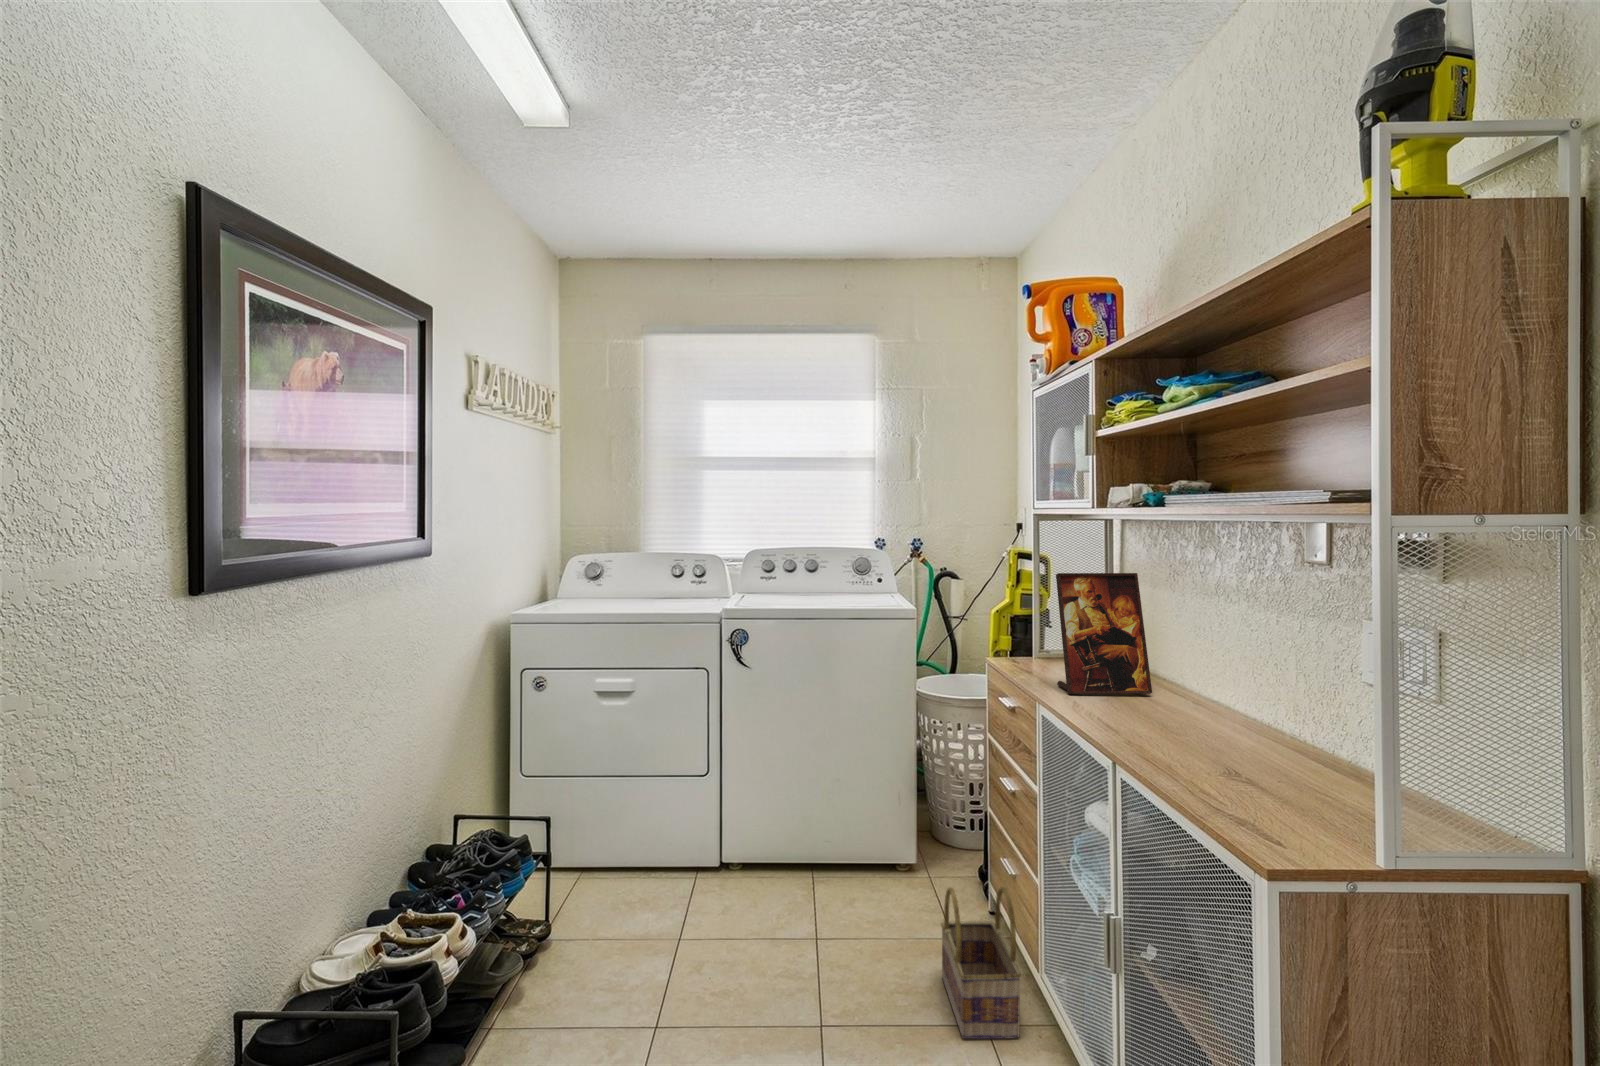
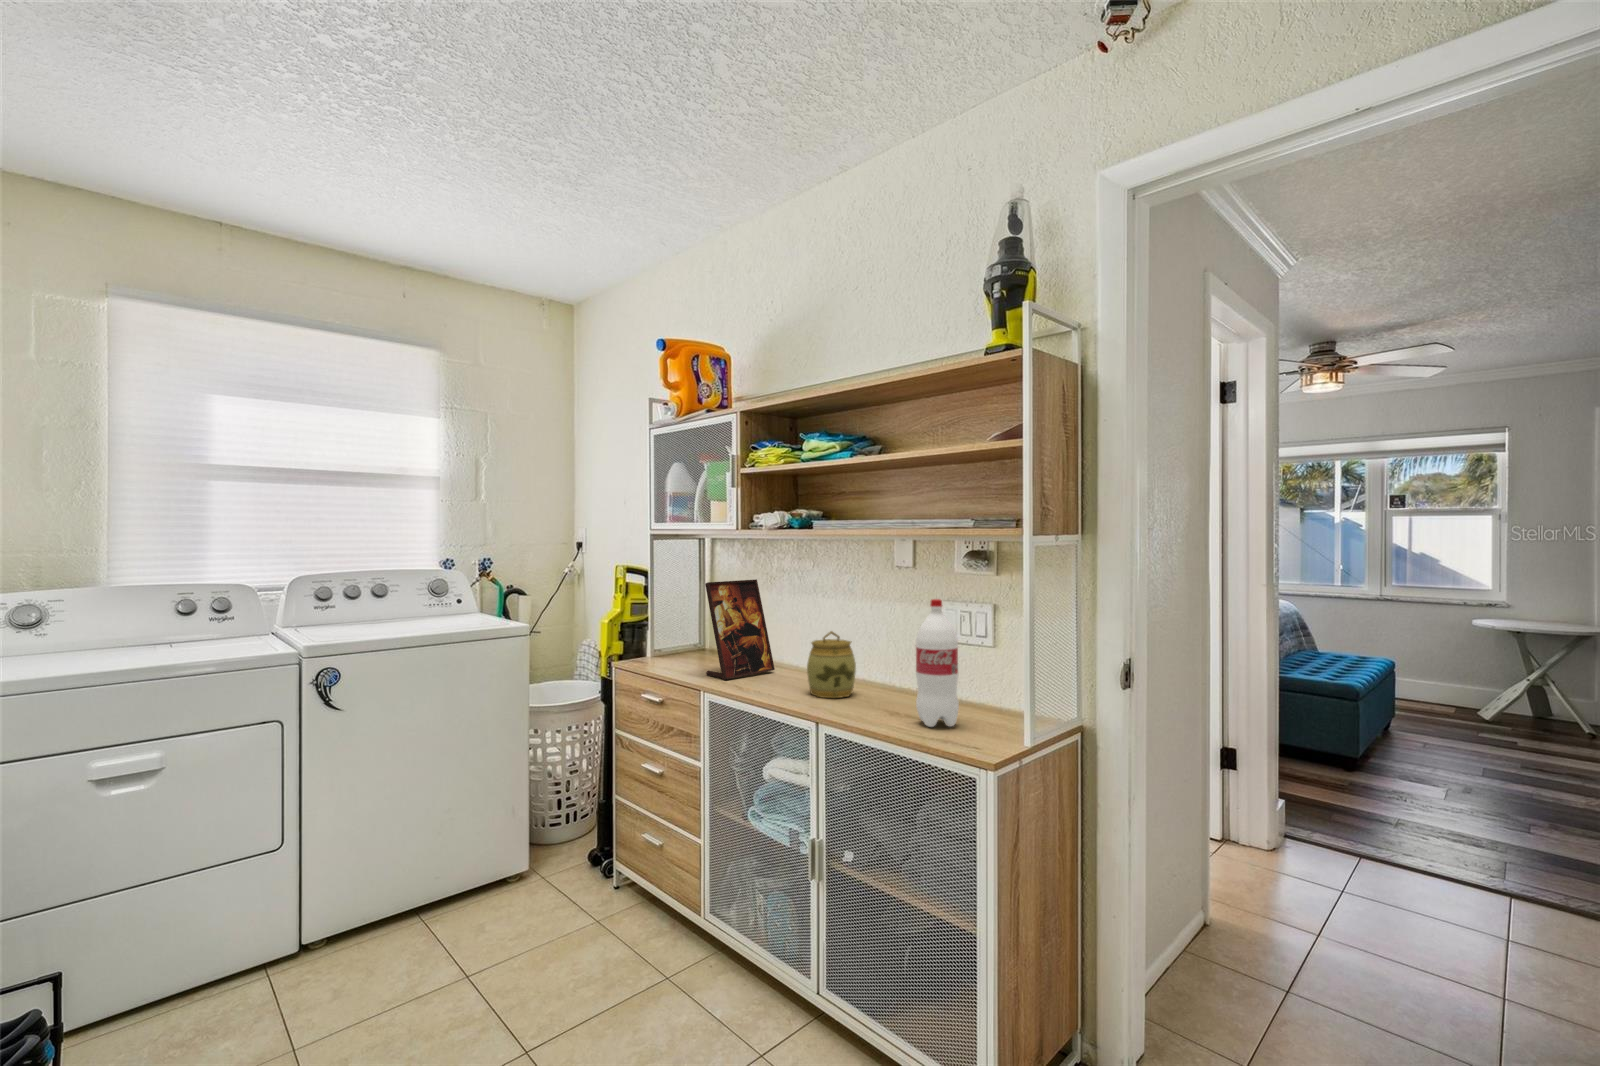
bottle: none [1241,613,1316,810] -> present [915,599,959,727]
jar: none [1148,647,1222,741] -> present [807,631,856,698]
basket: present [941,887,1021,1039] -> none [614,856,707,1000]

